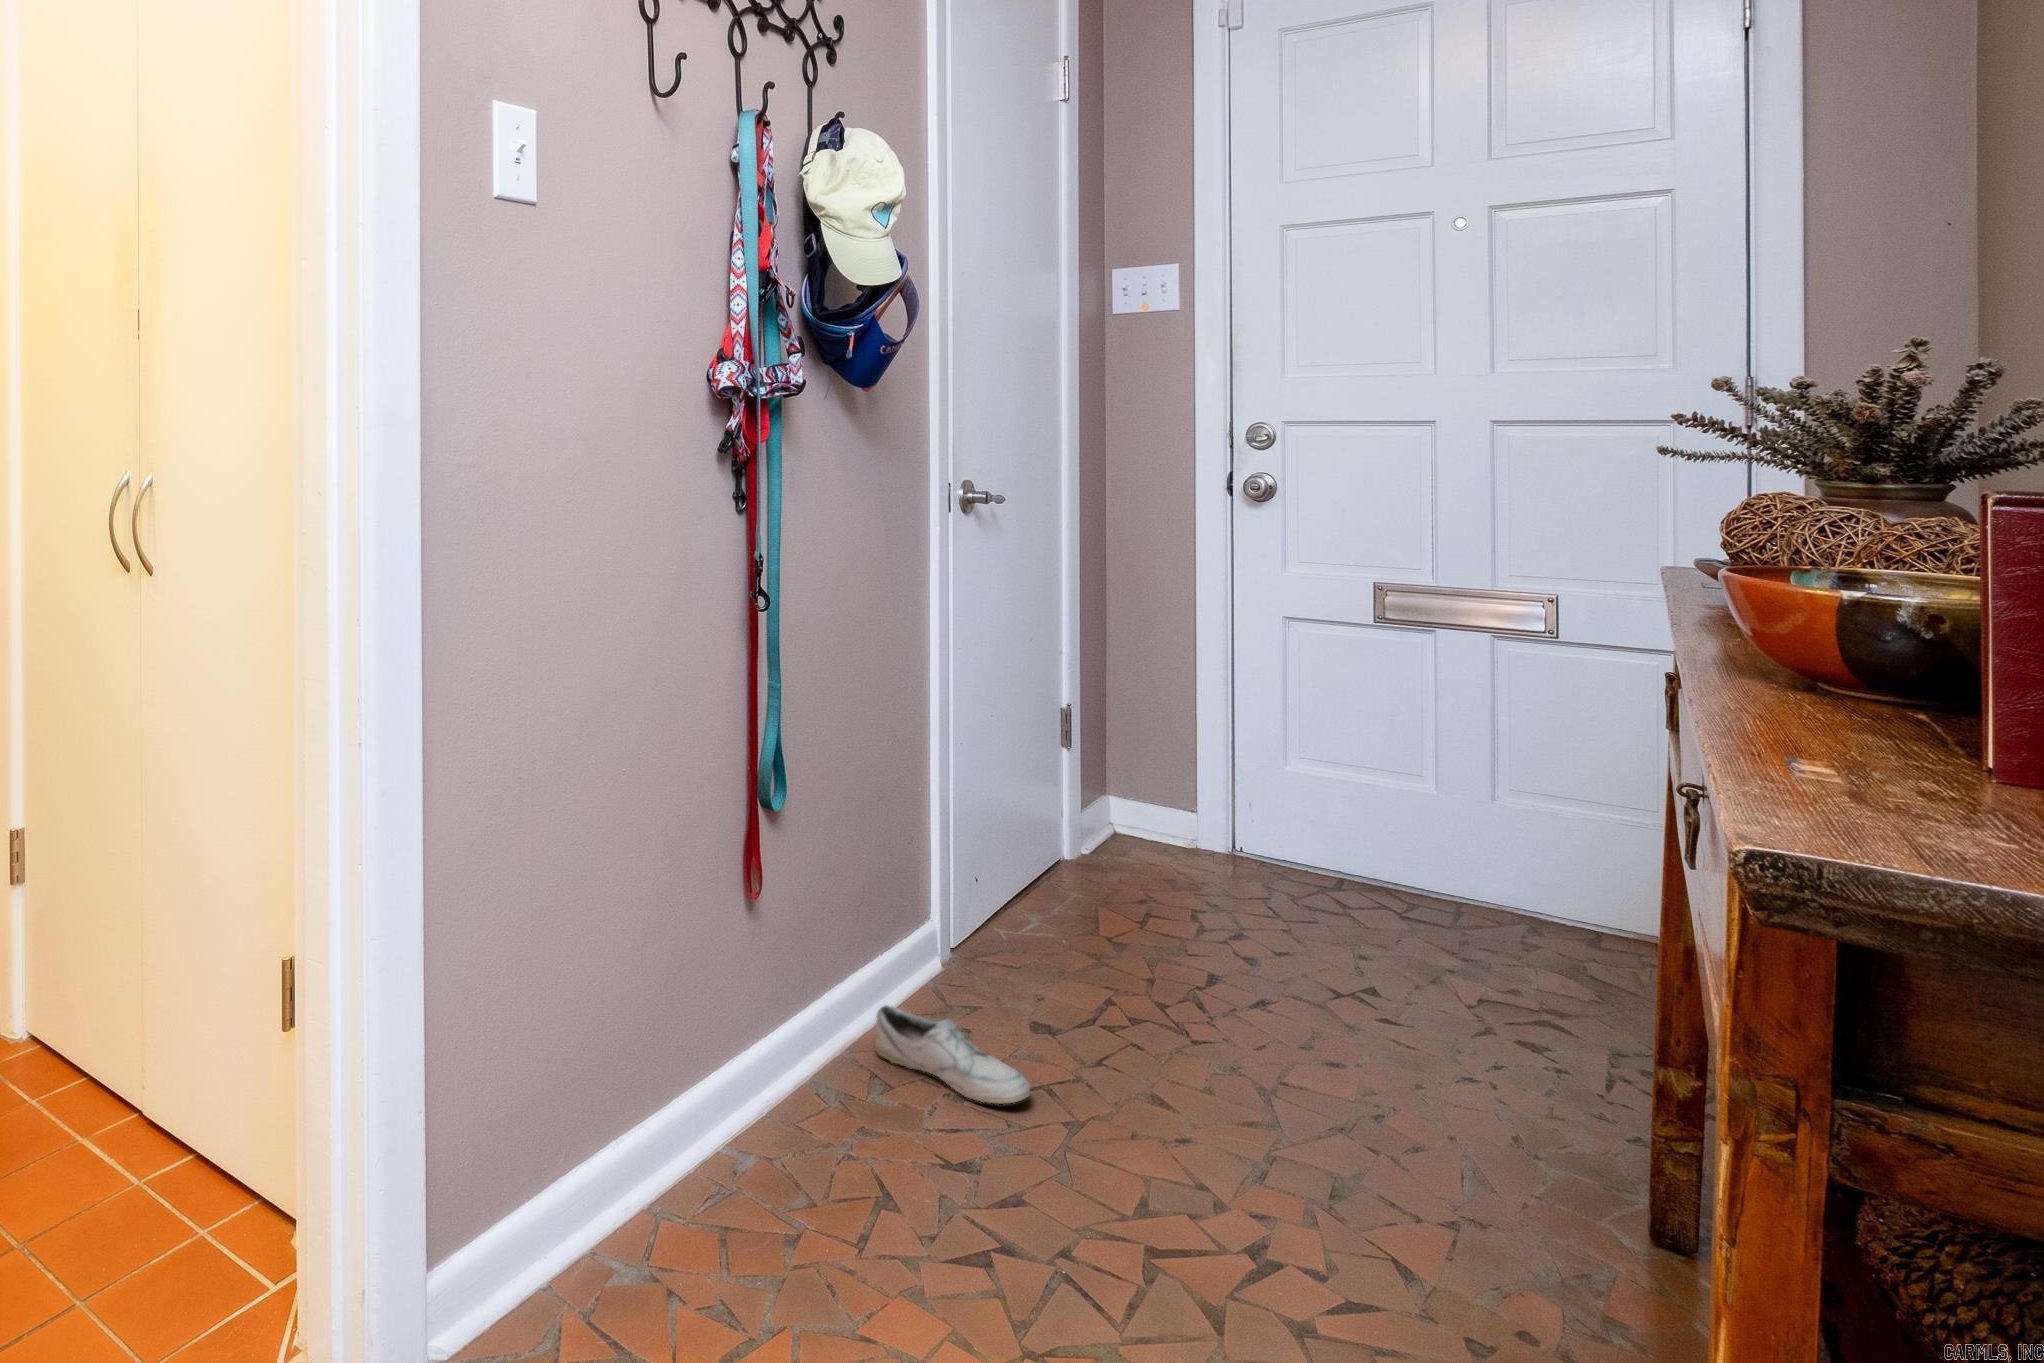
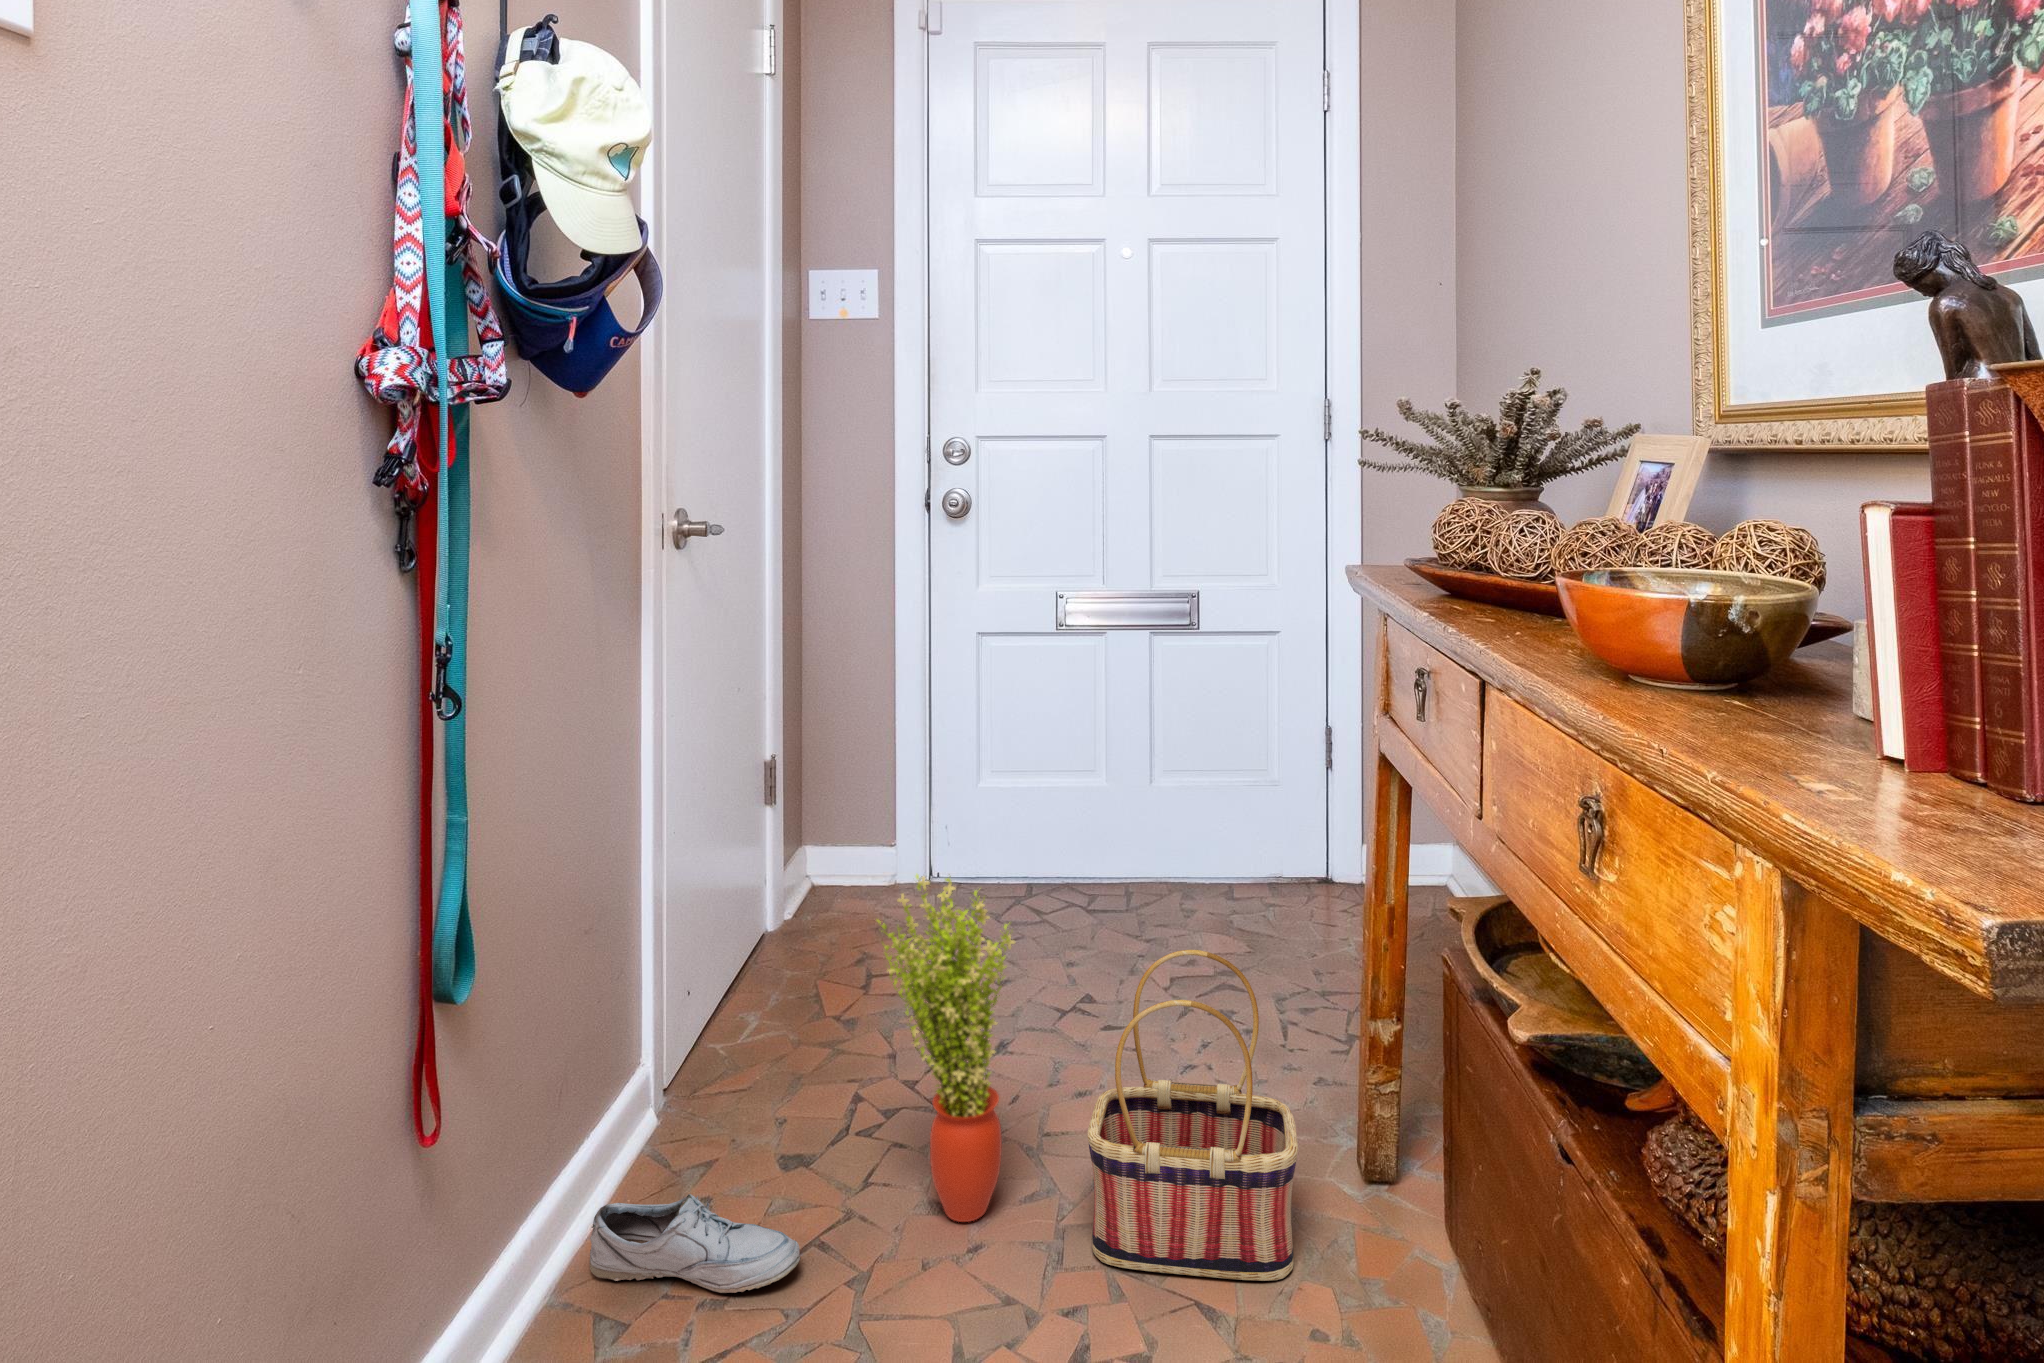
potted plant: none [1105,807,1236,1124] -> present [878,874,1015,1222]
basket: none [1298,935,1545,1283] -> present [1087,950,1298,1281]

